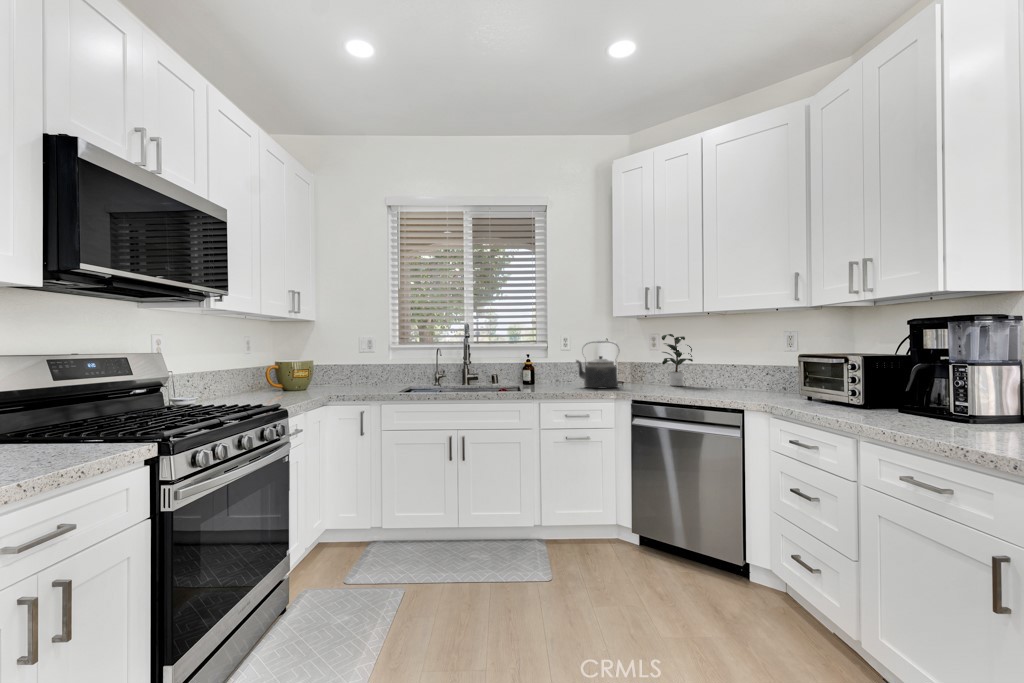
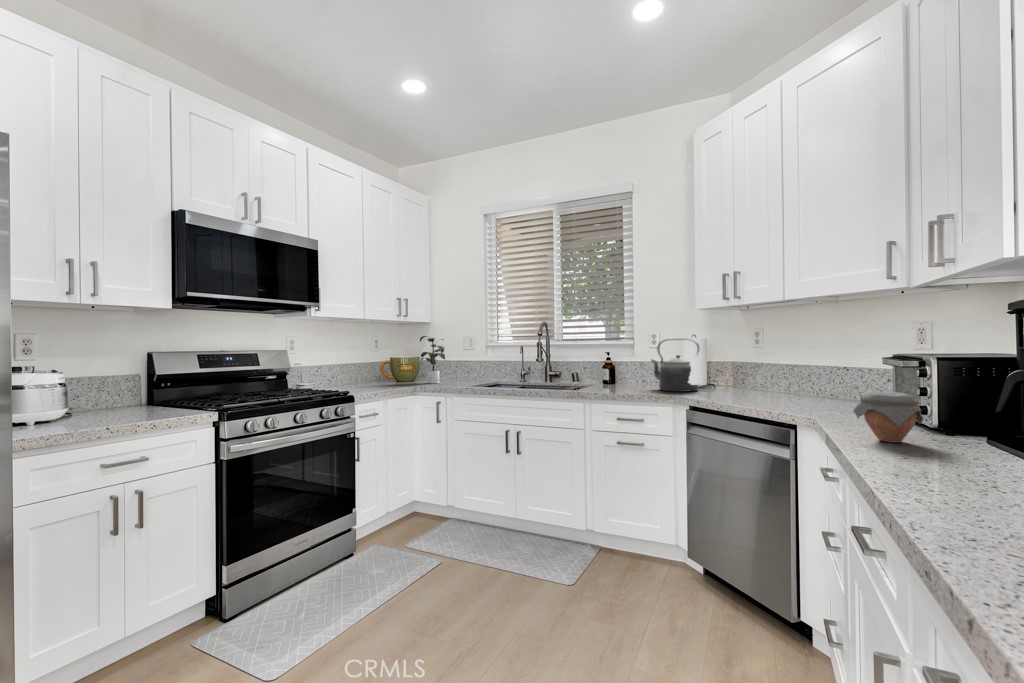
potted plant: present [662,334,693,386] -> present [420,336,445,383]
jar: none [842,380,891,416] -> present [854,392,923,443]

